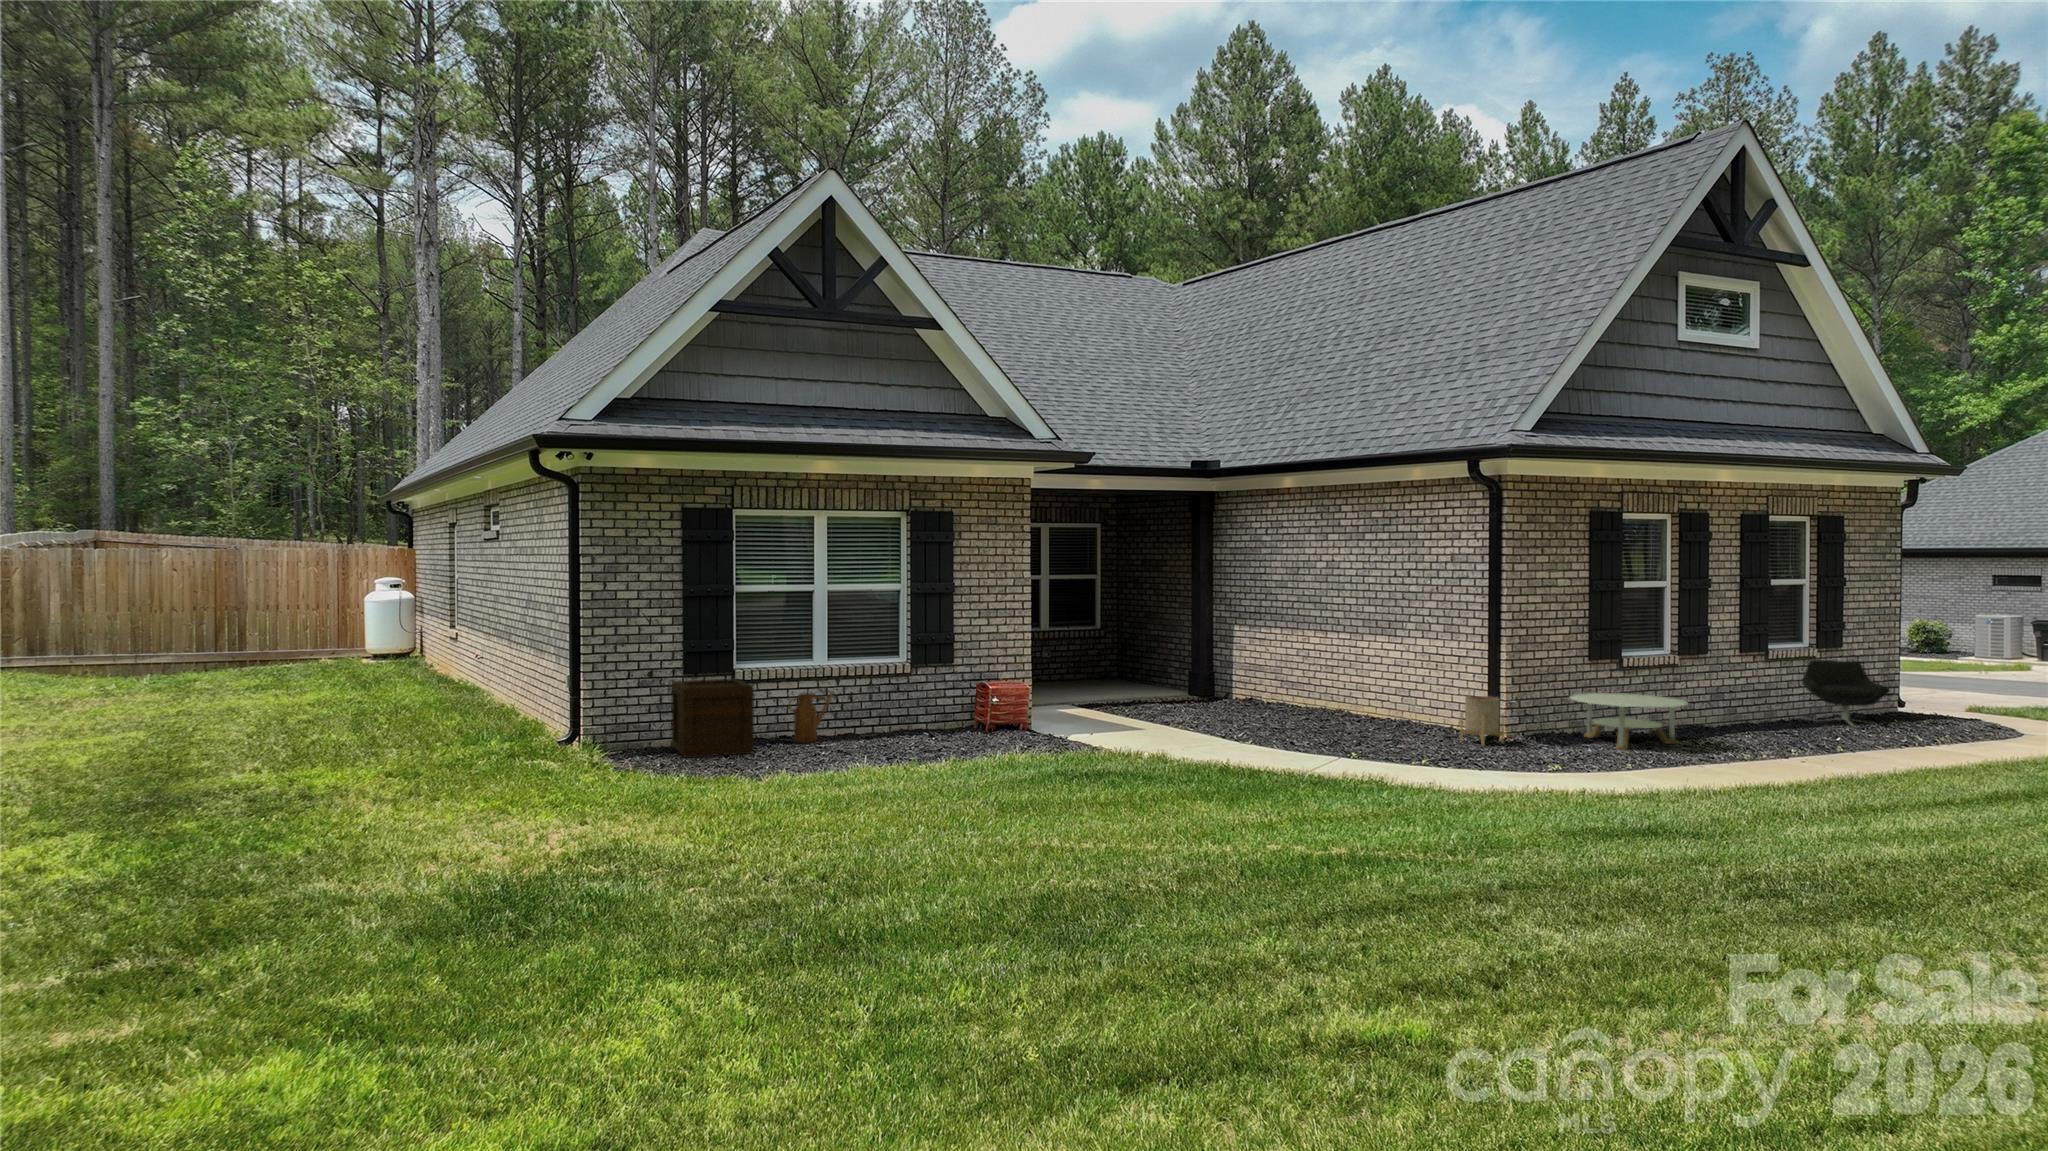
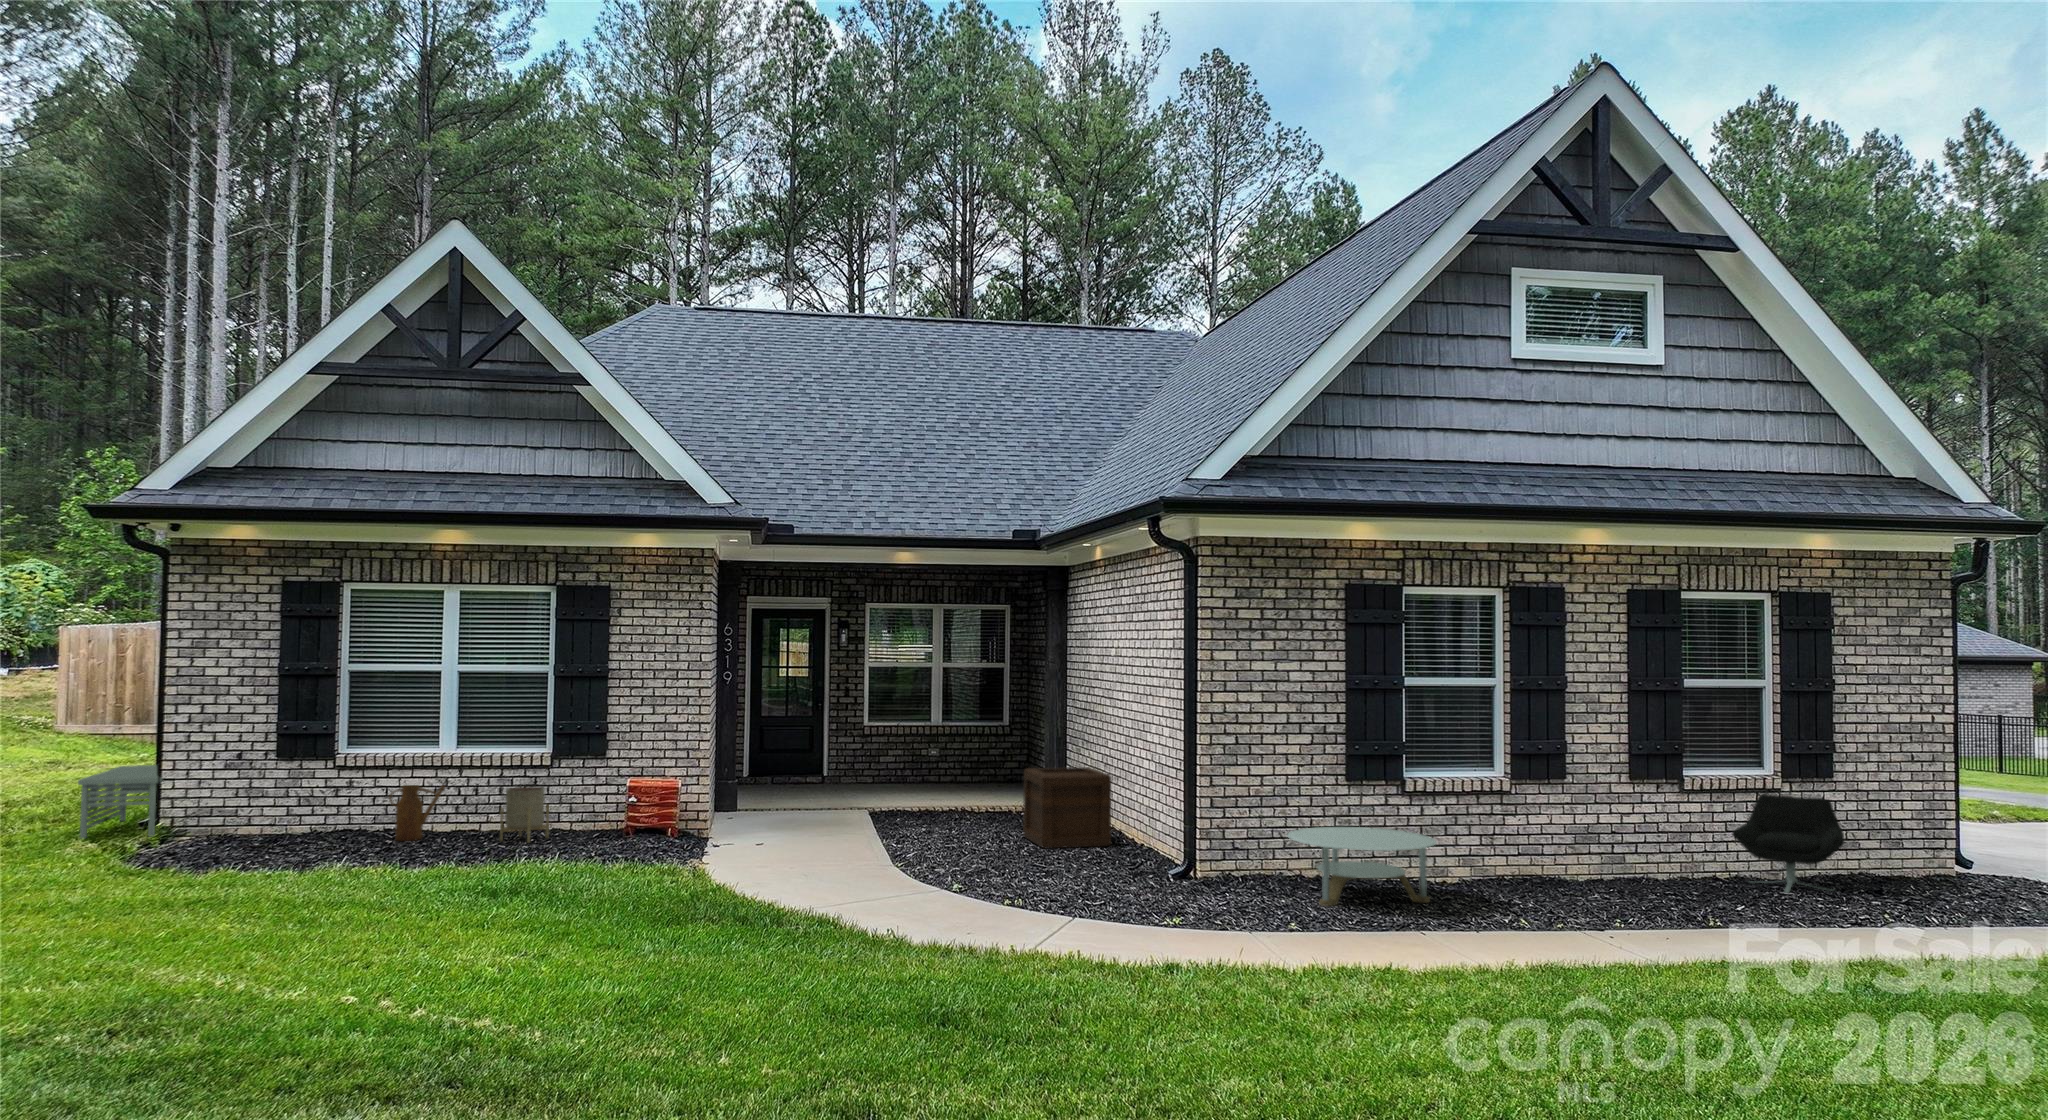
wooden crate: present [671,678,754,758] -> present [1023,767,1111,849]
storage bench: none [477,684,569,756] -> present [78,765,164,838]
planter: present [1460,696,1504,745] -> present [500,787,549,843]

